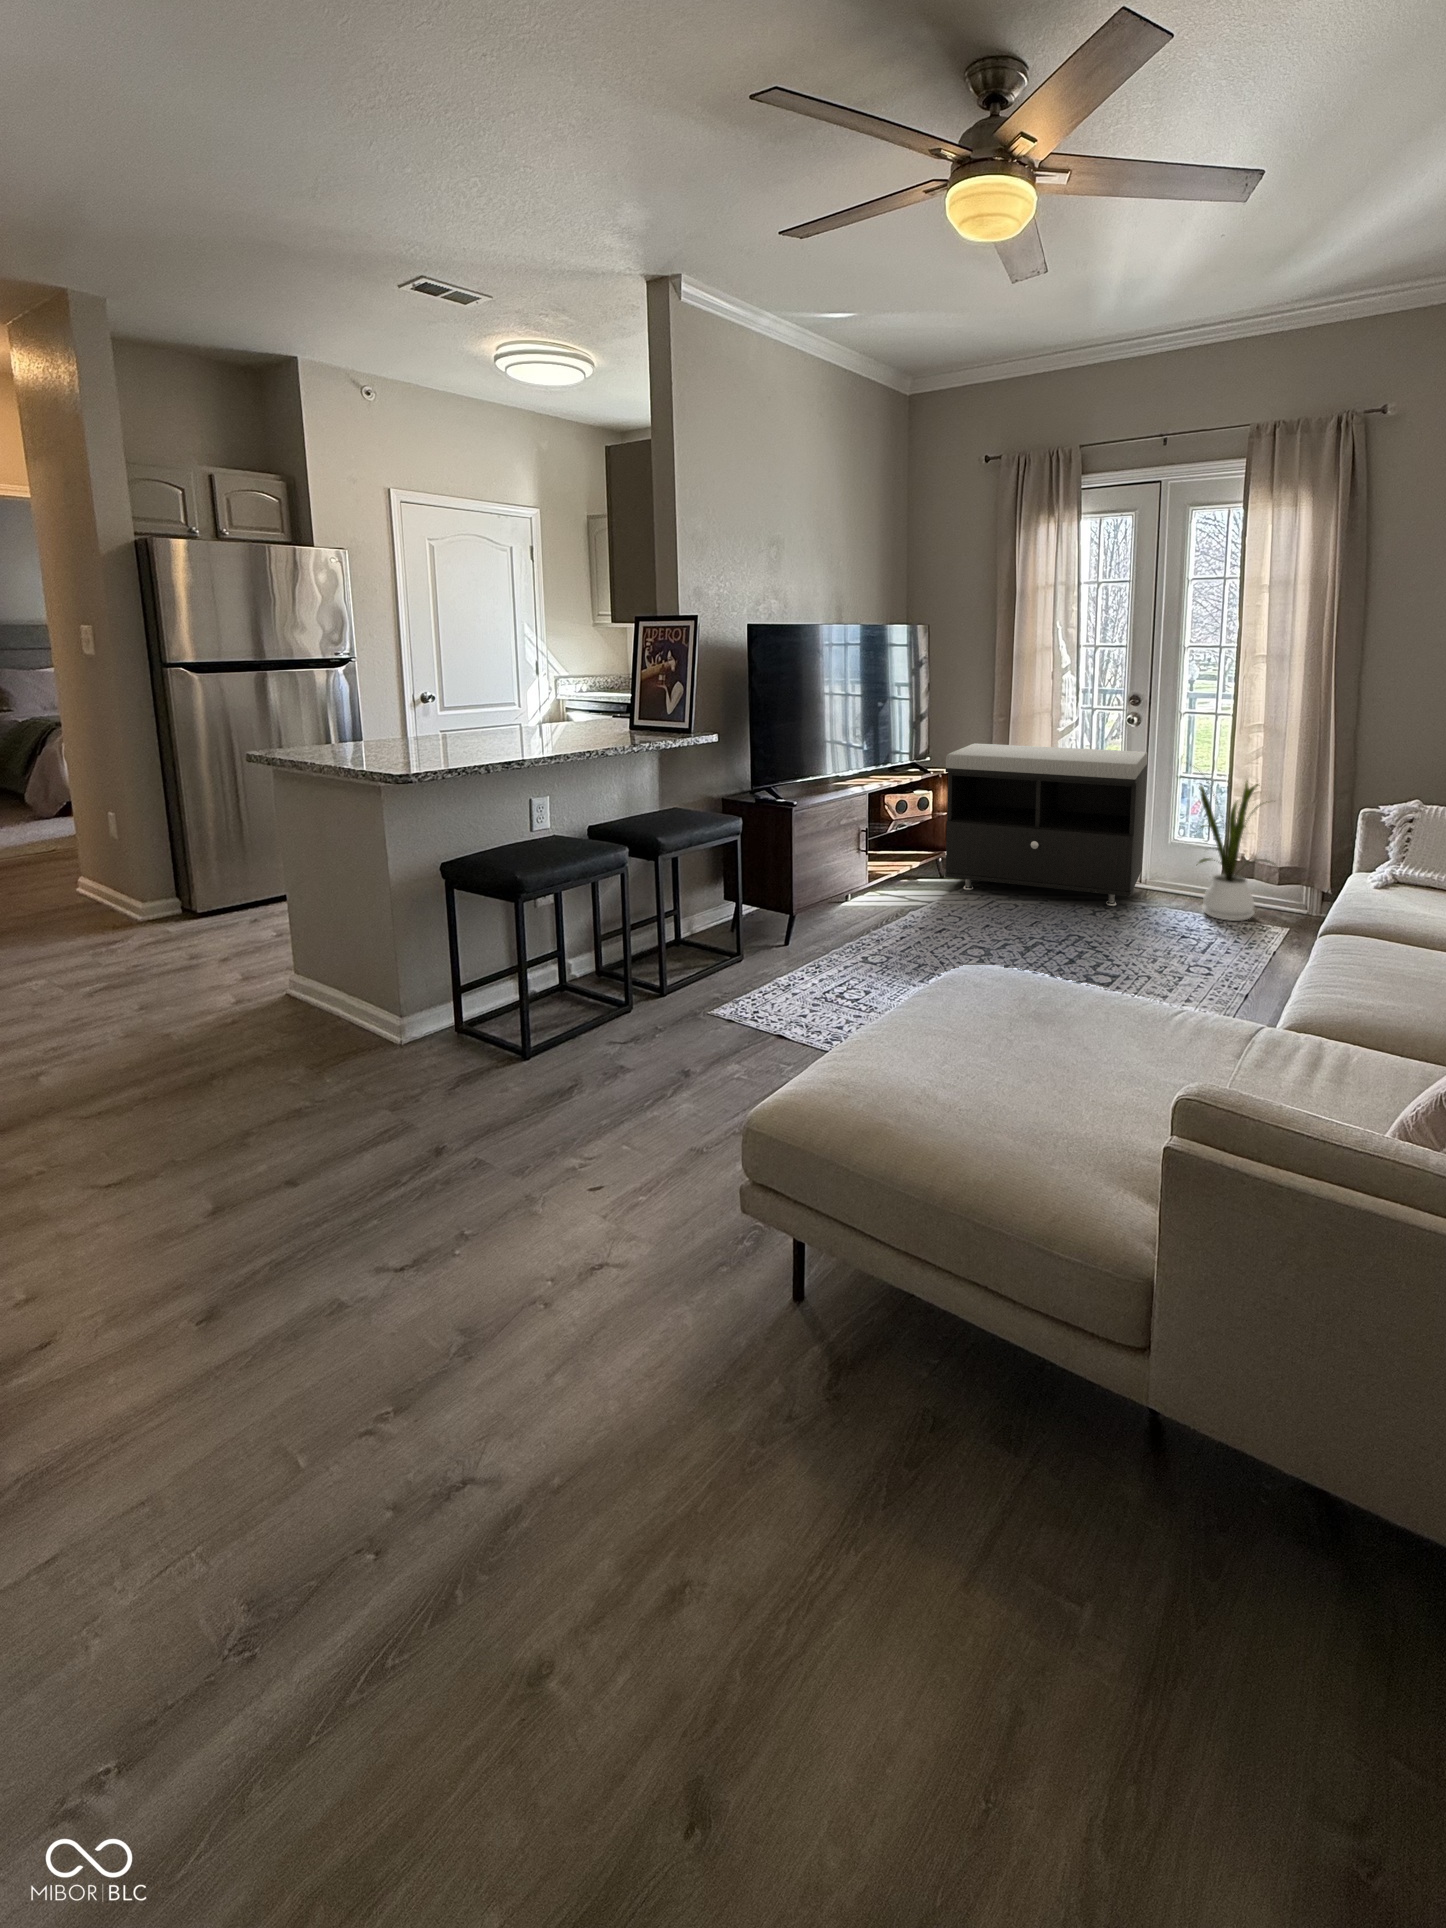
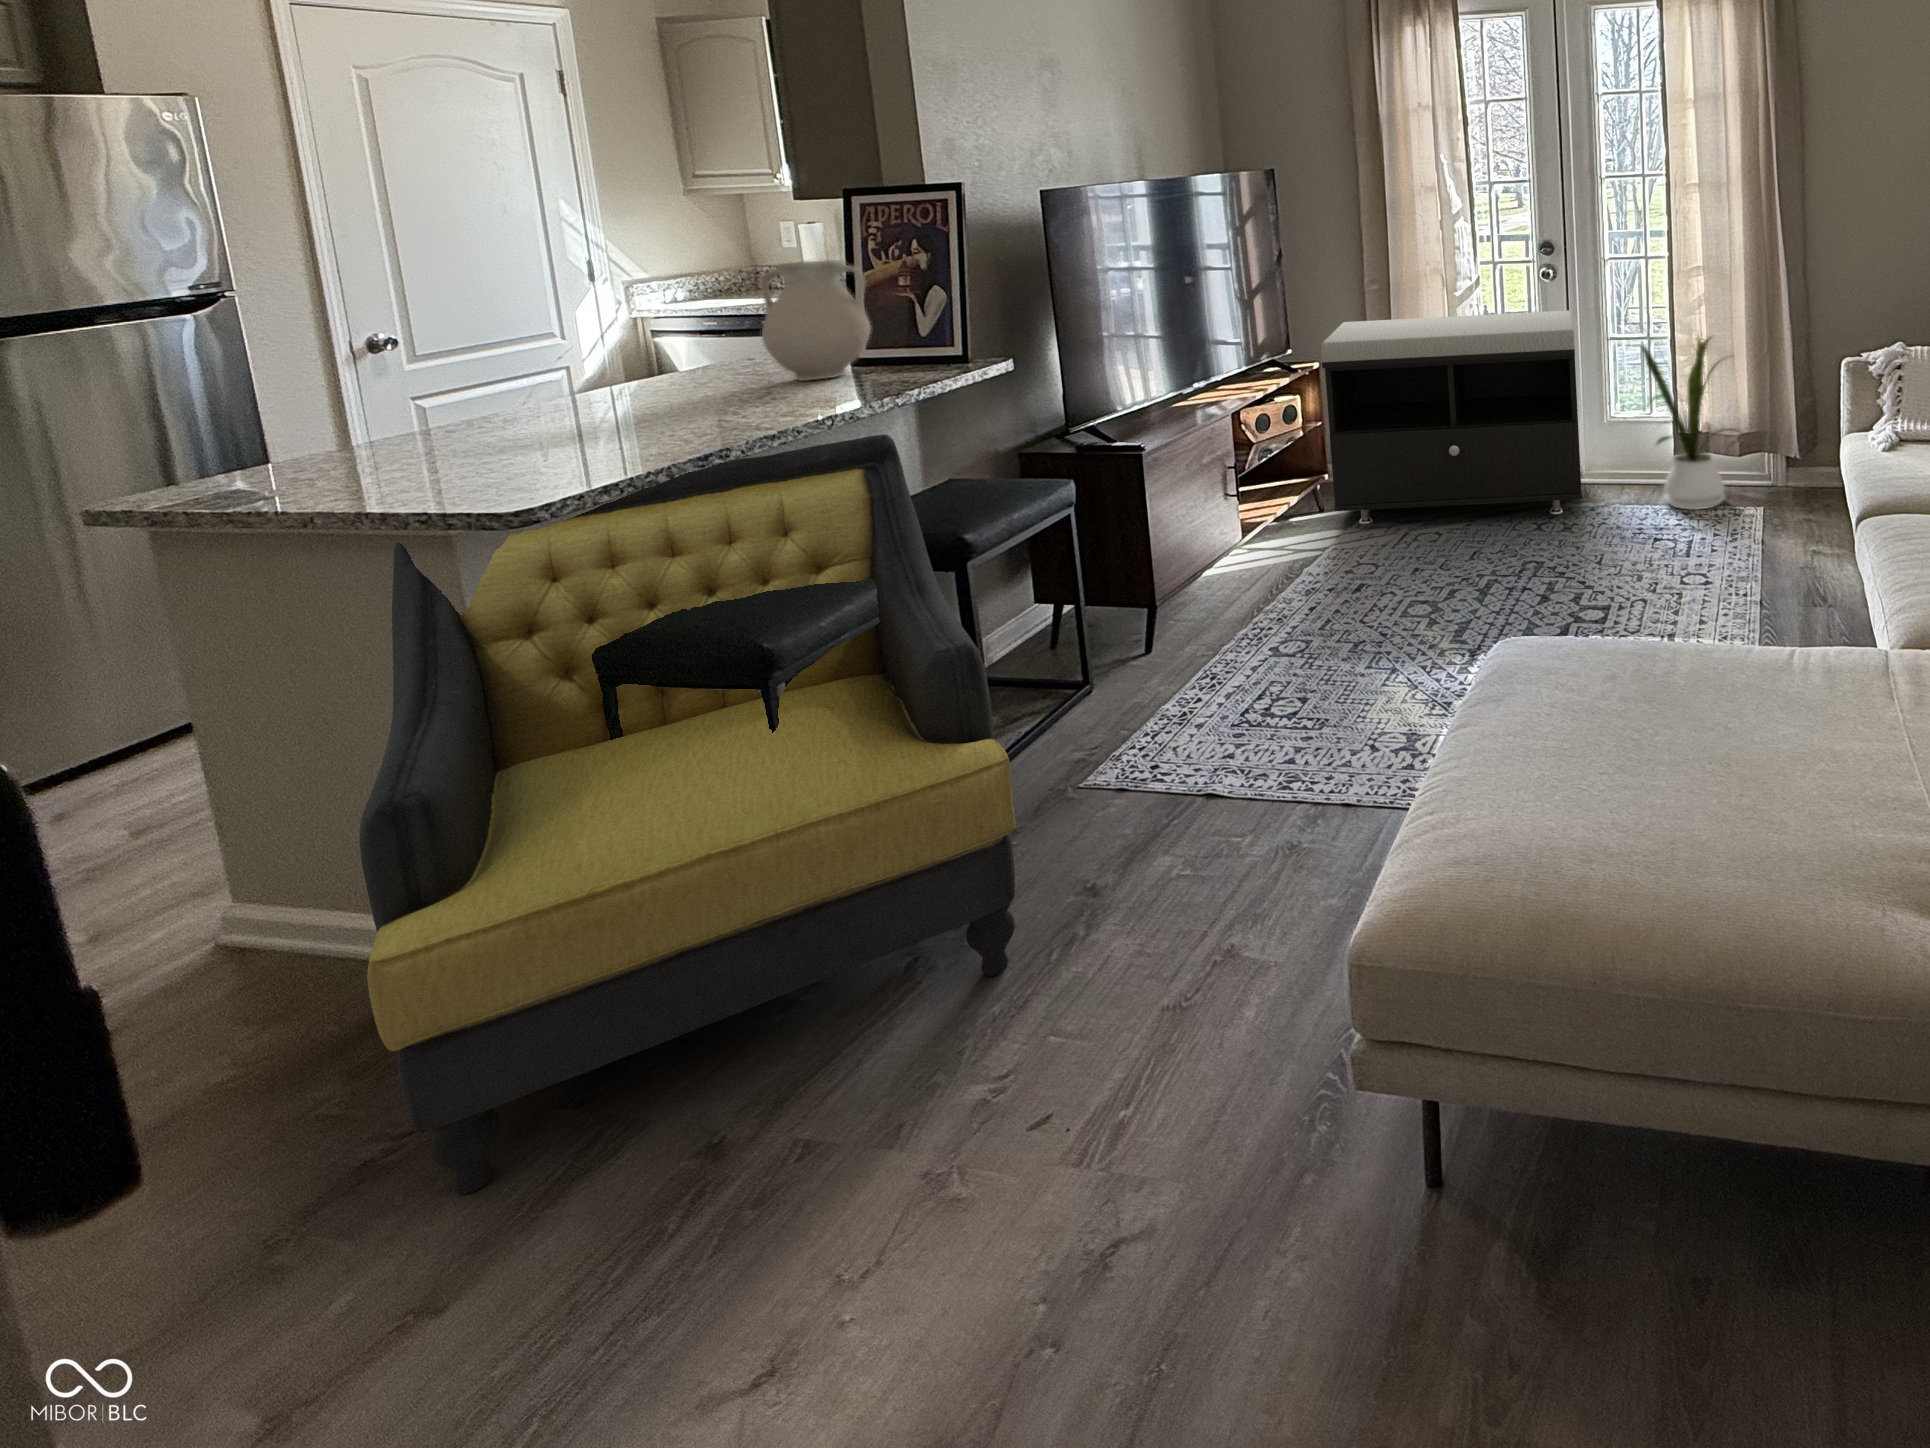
vase: none [577,658,639,734] -> present [761,260,871,380]
armchair: none [288,766,634,1141] -> present [360,434,1016,1194]

